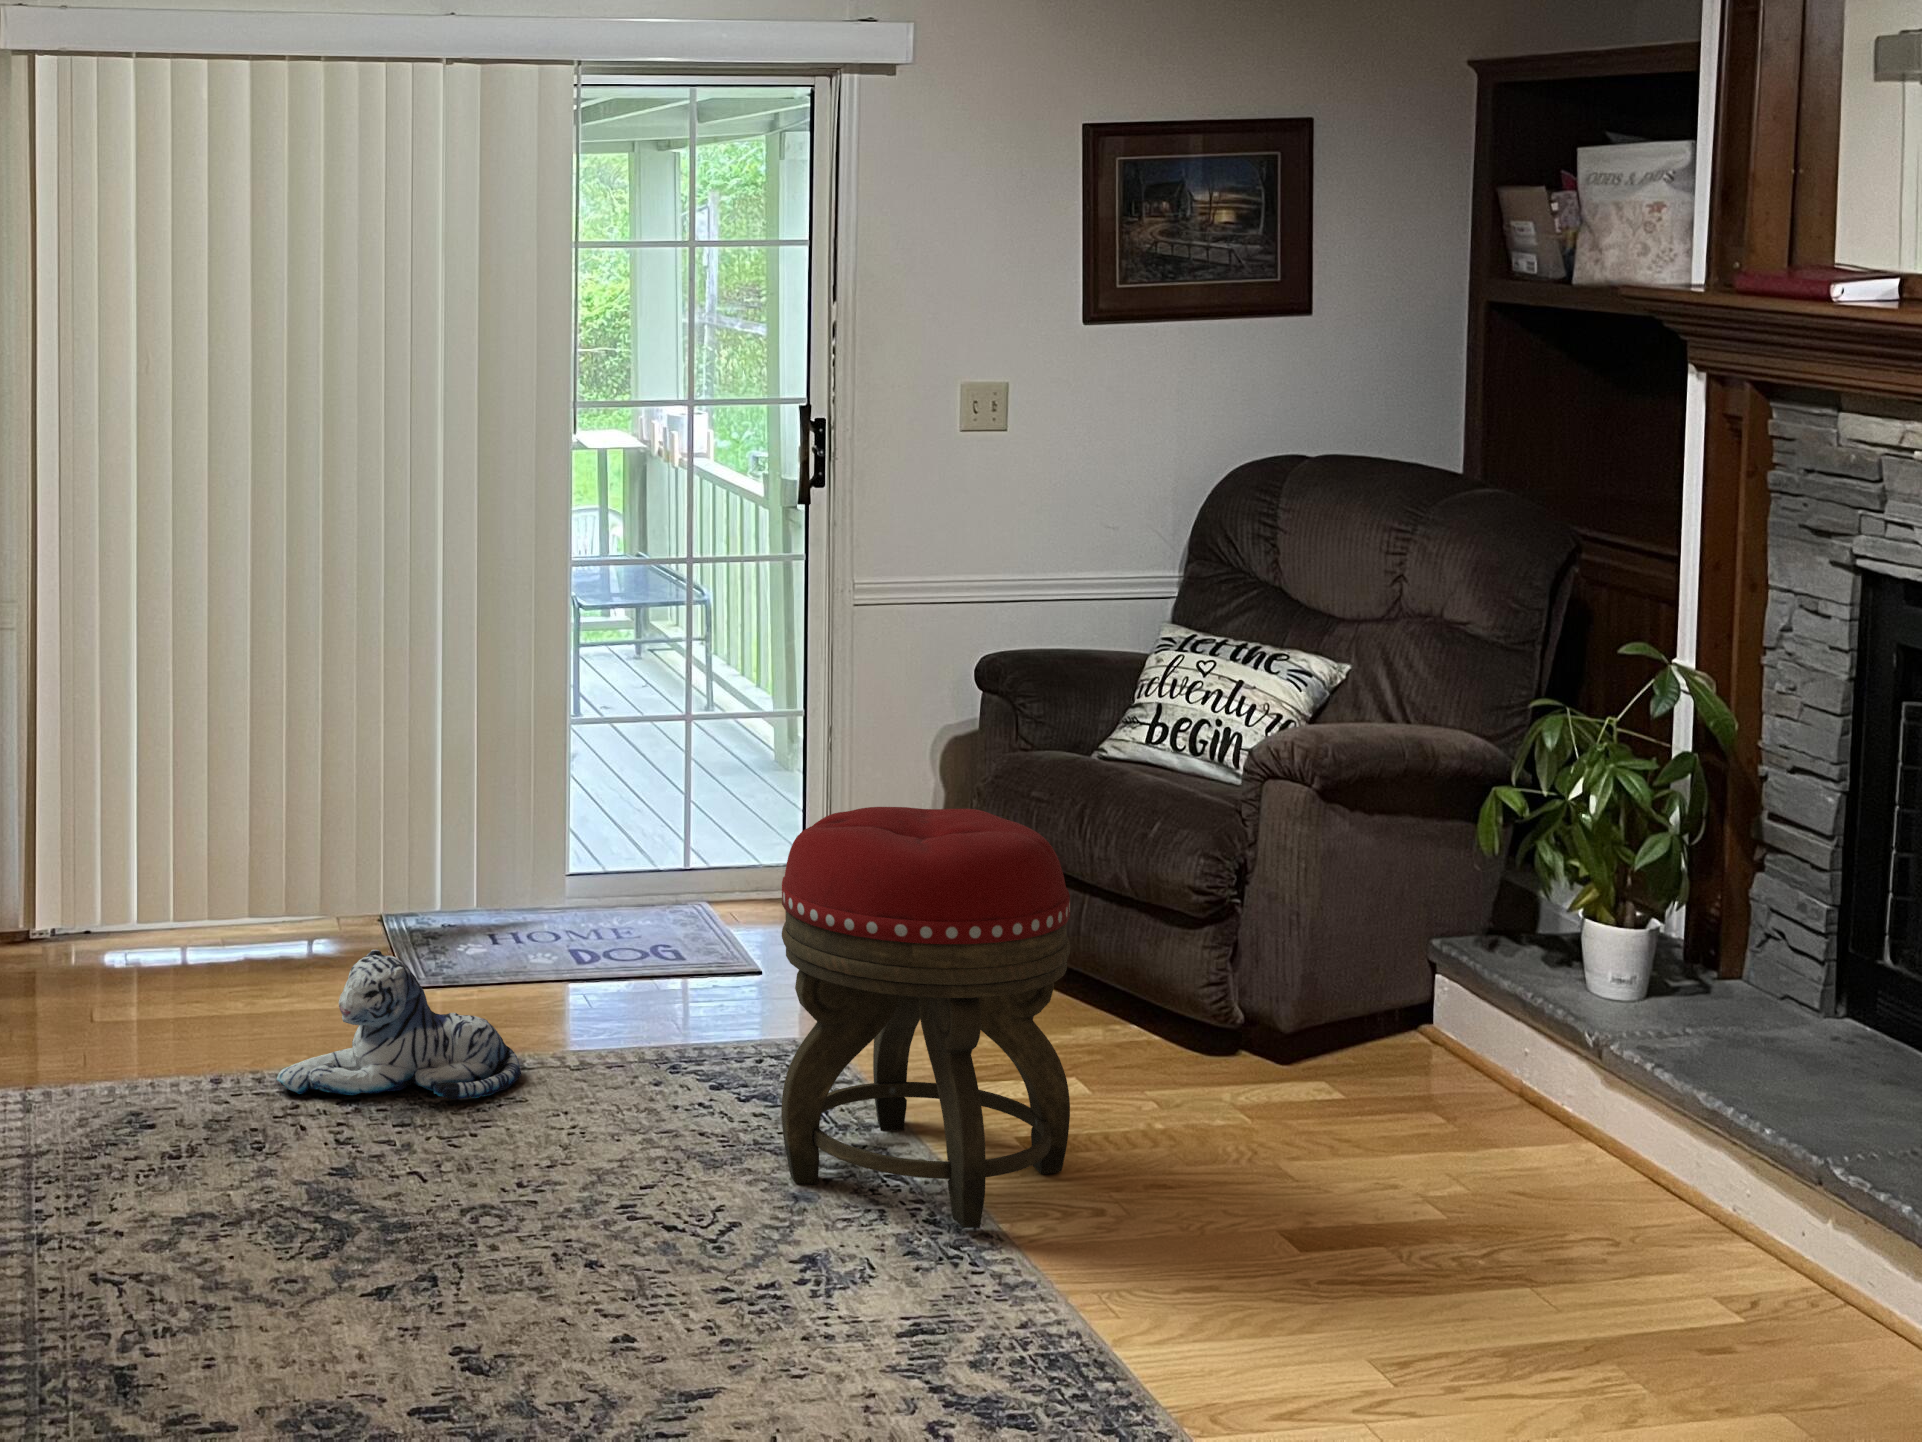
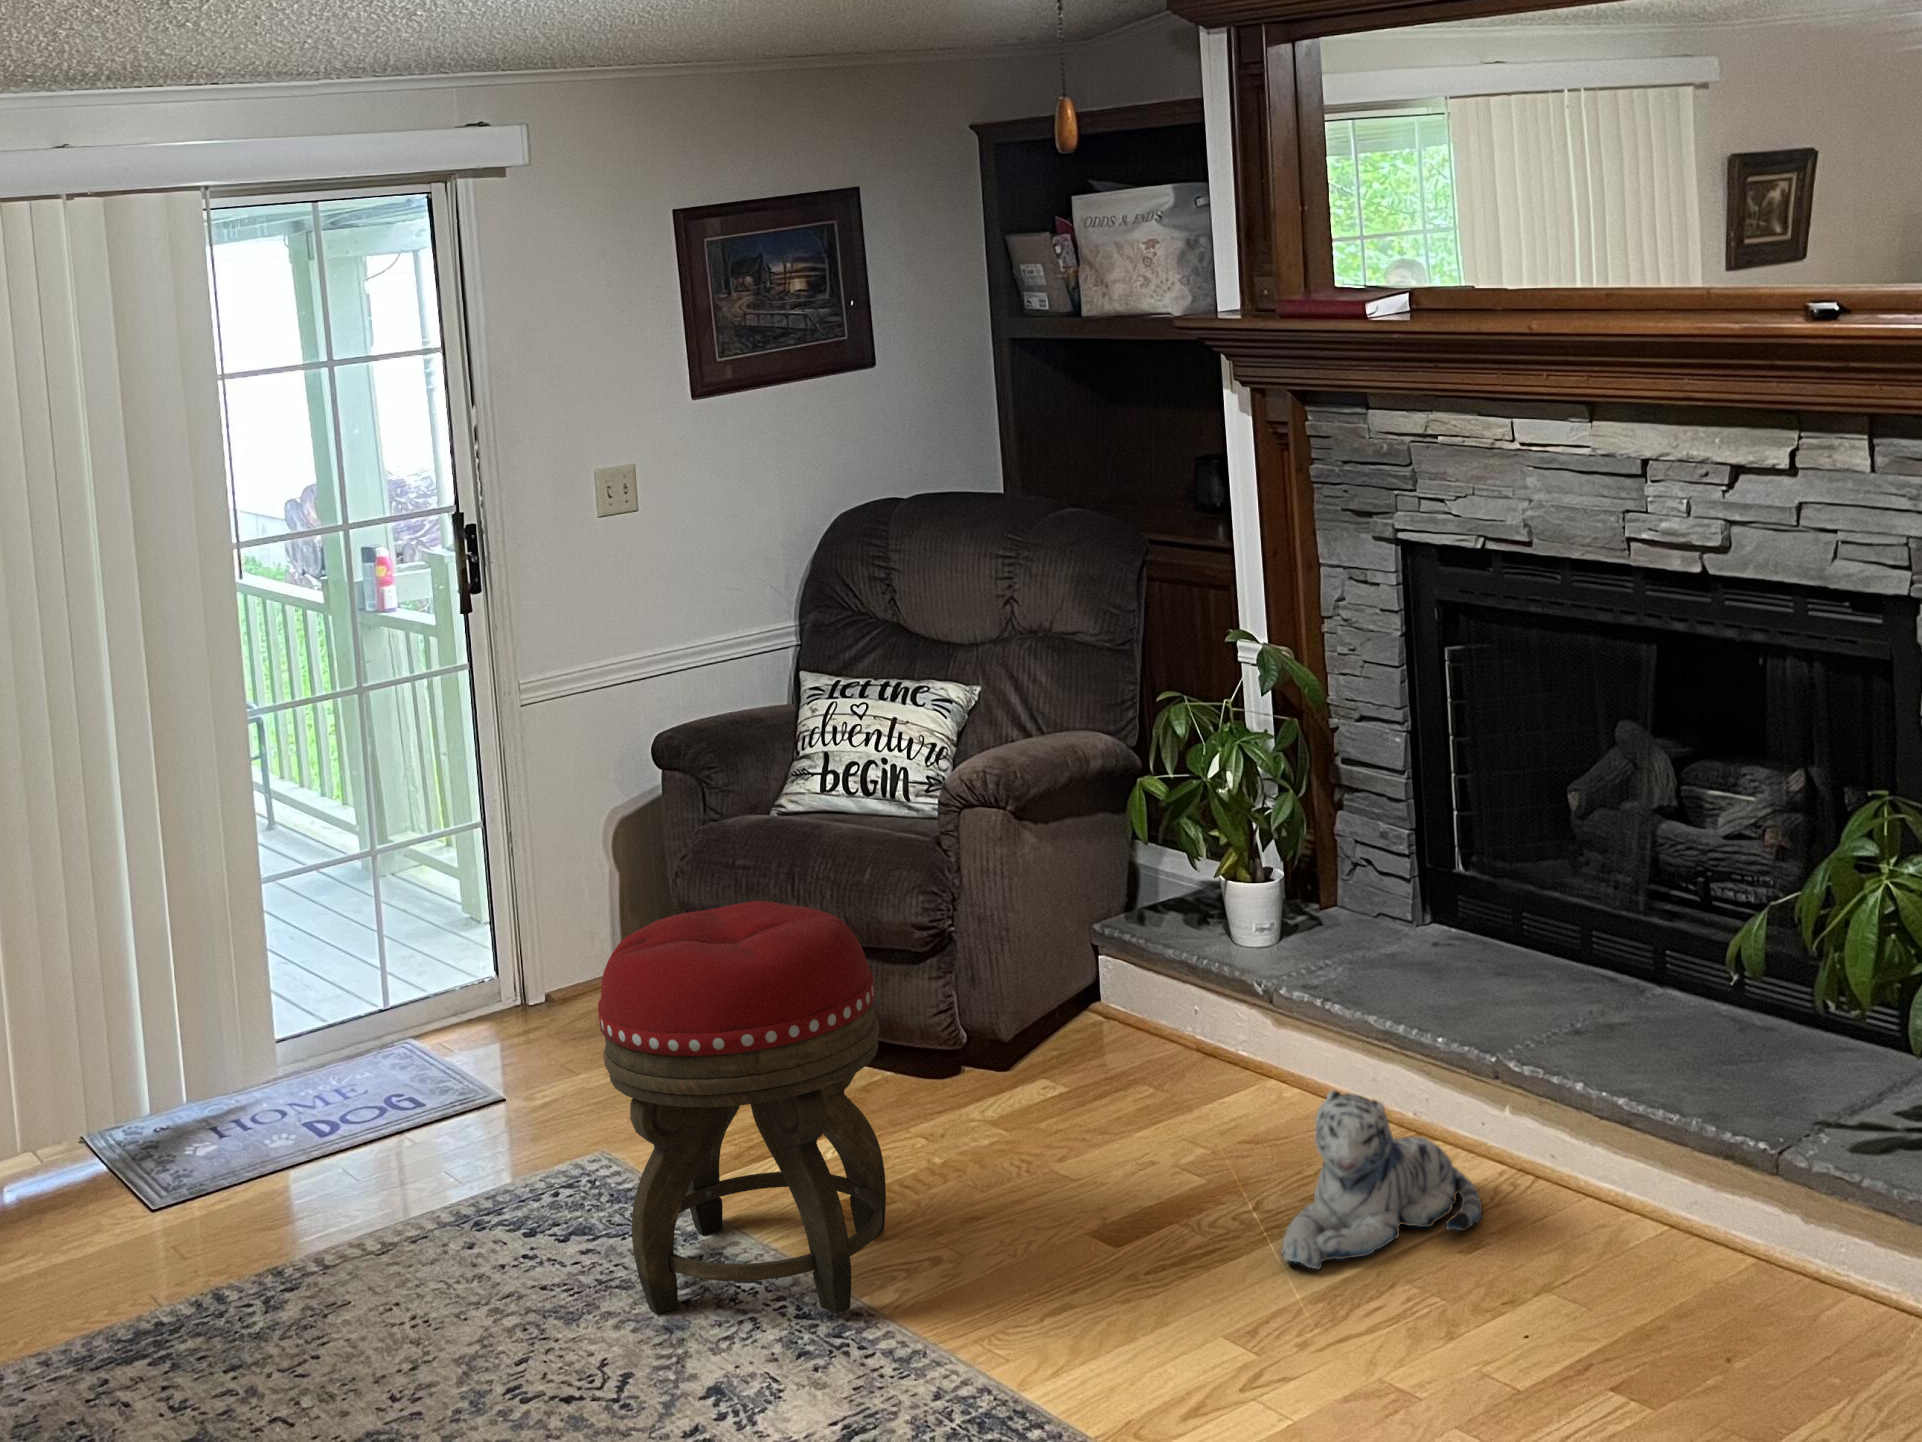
plush toy: present [277,950,521,1099] -> present [1281,1090,1482,1269]

